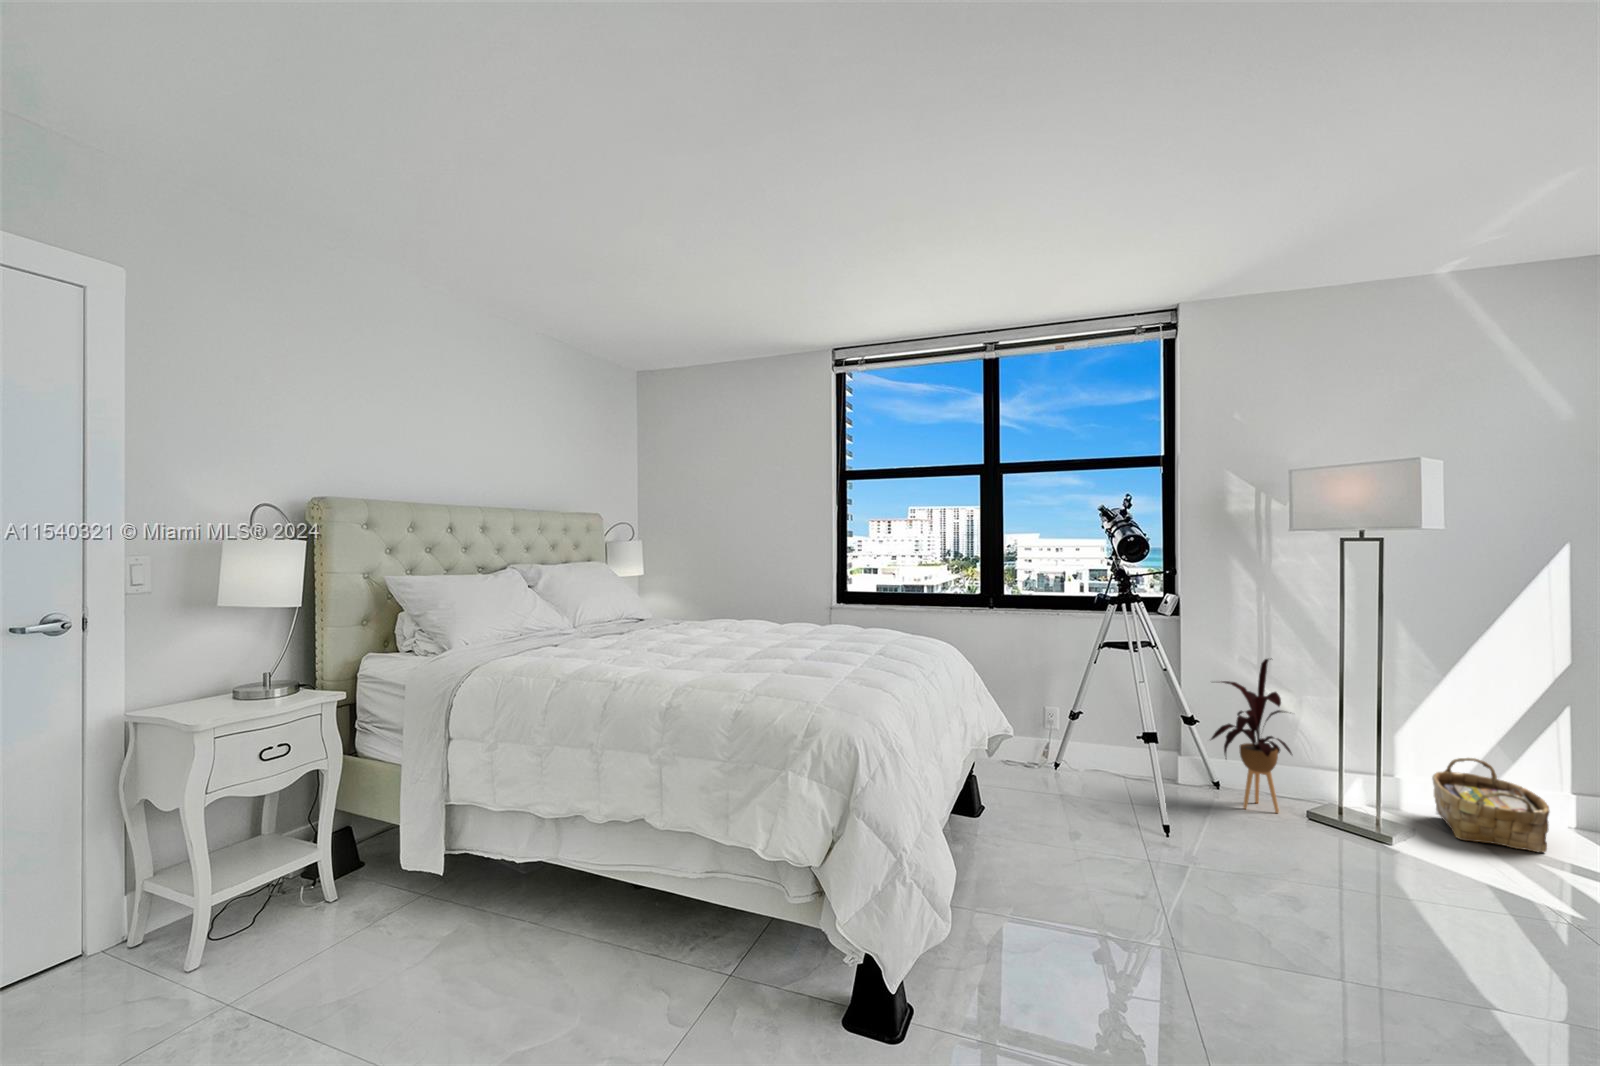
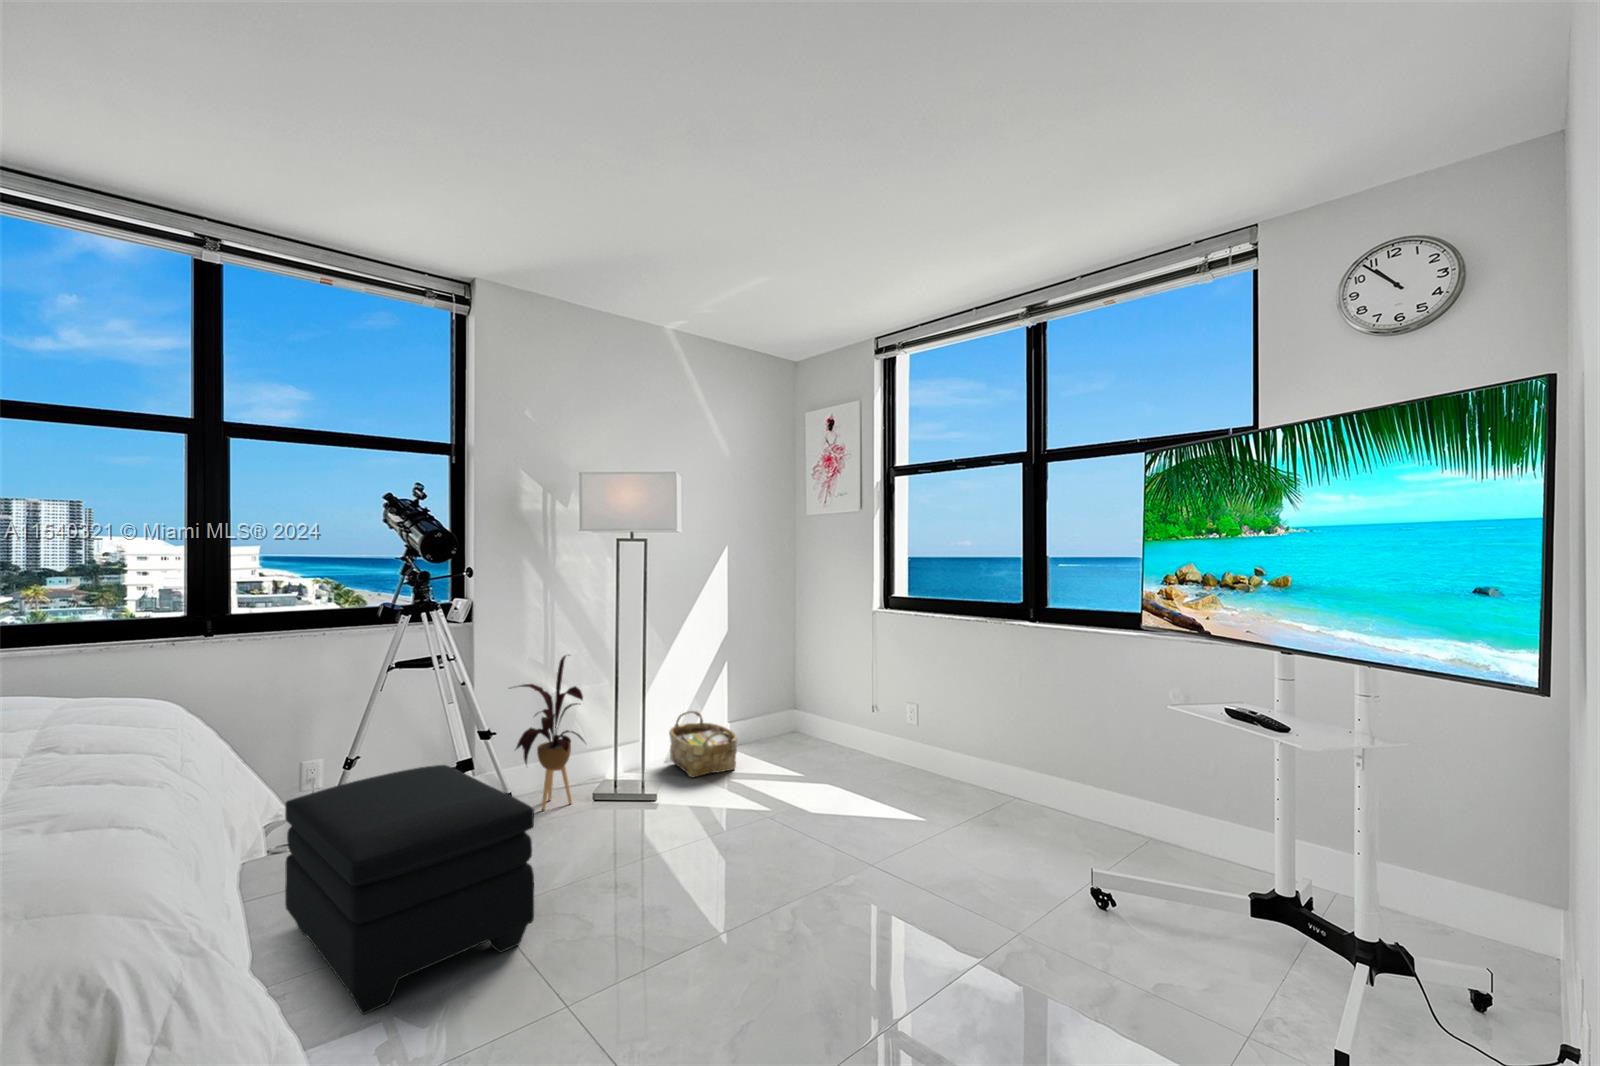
ottoman: none [1014,724,1173,895] -> present [285,765,534,1015]

